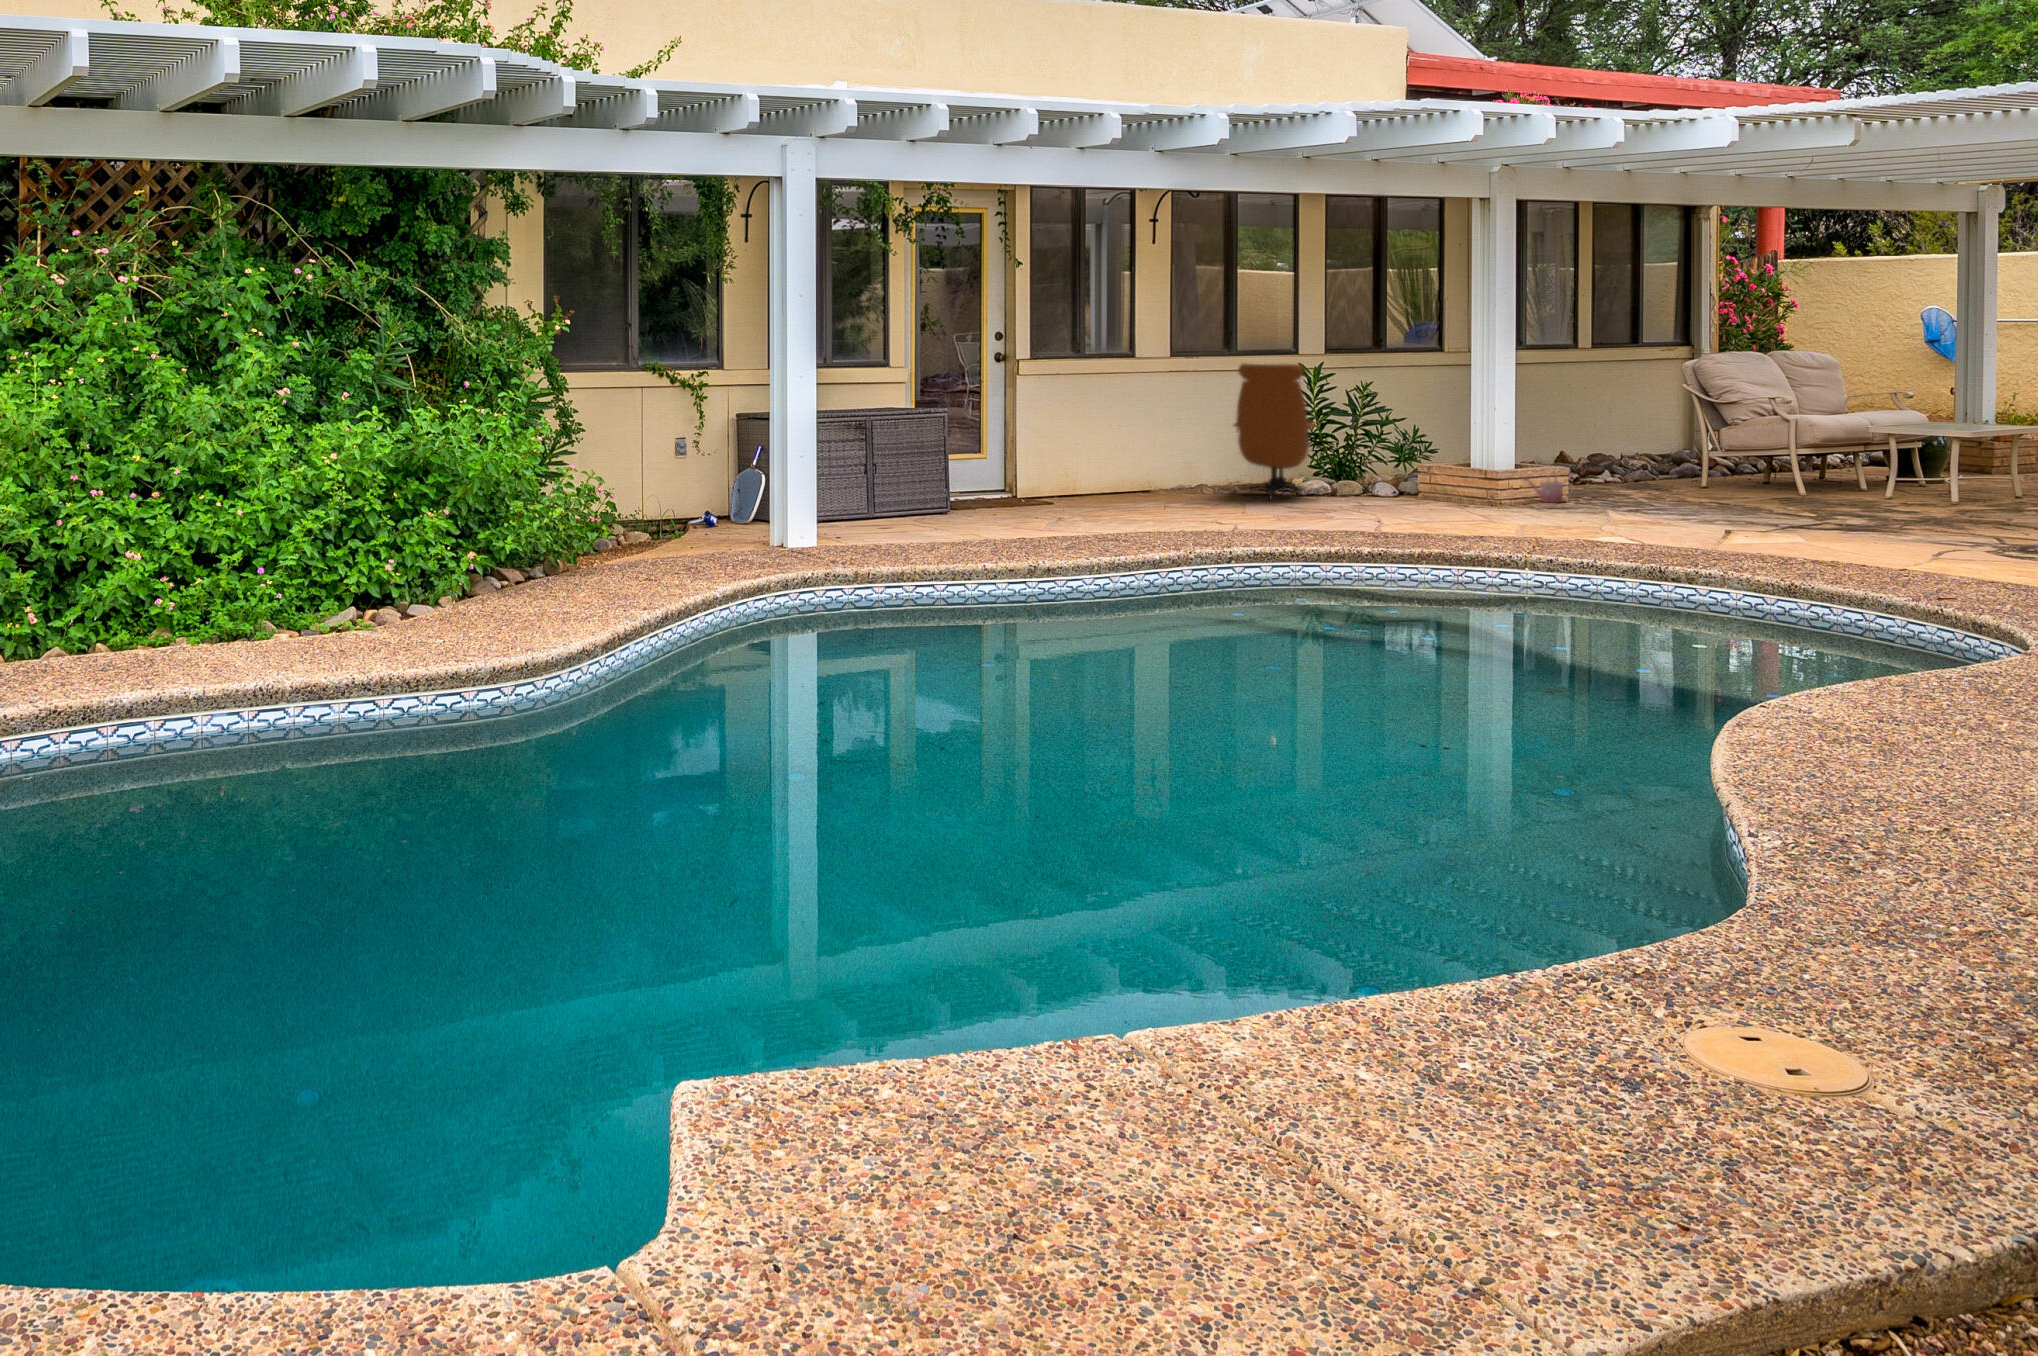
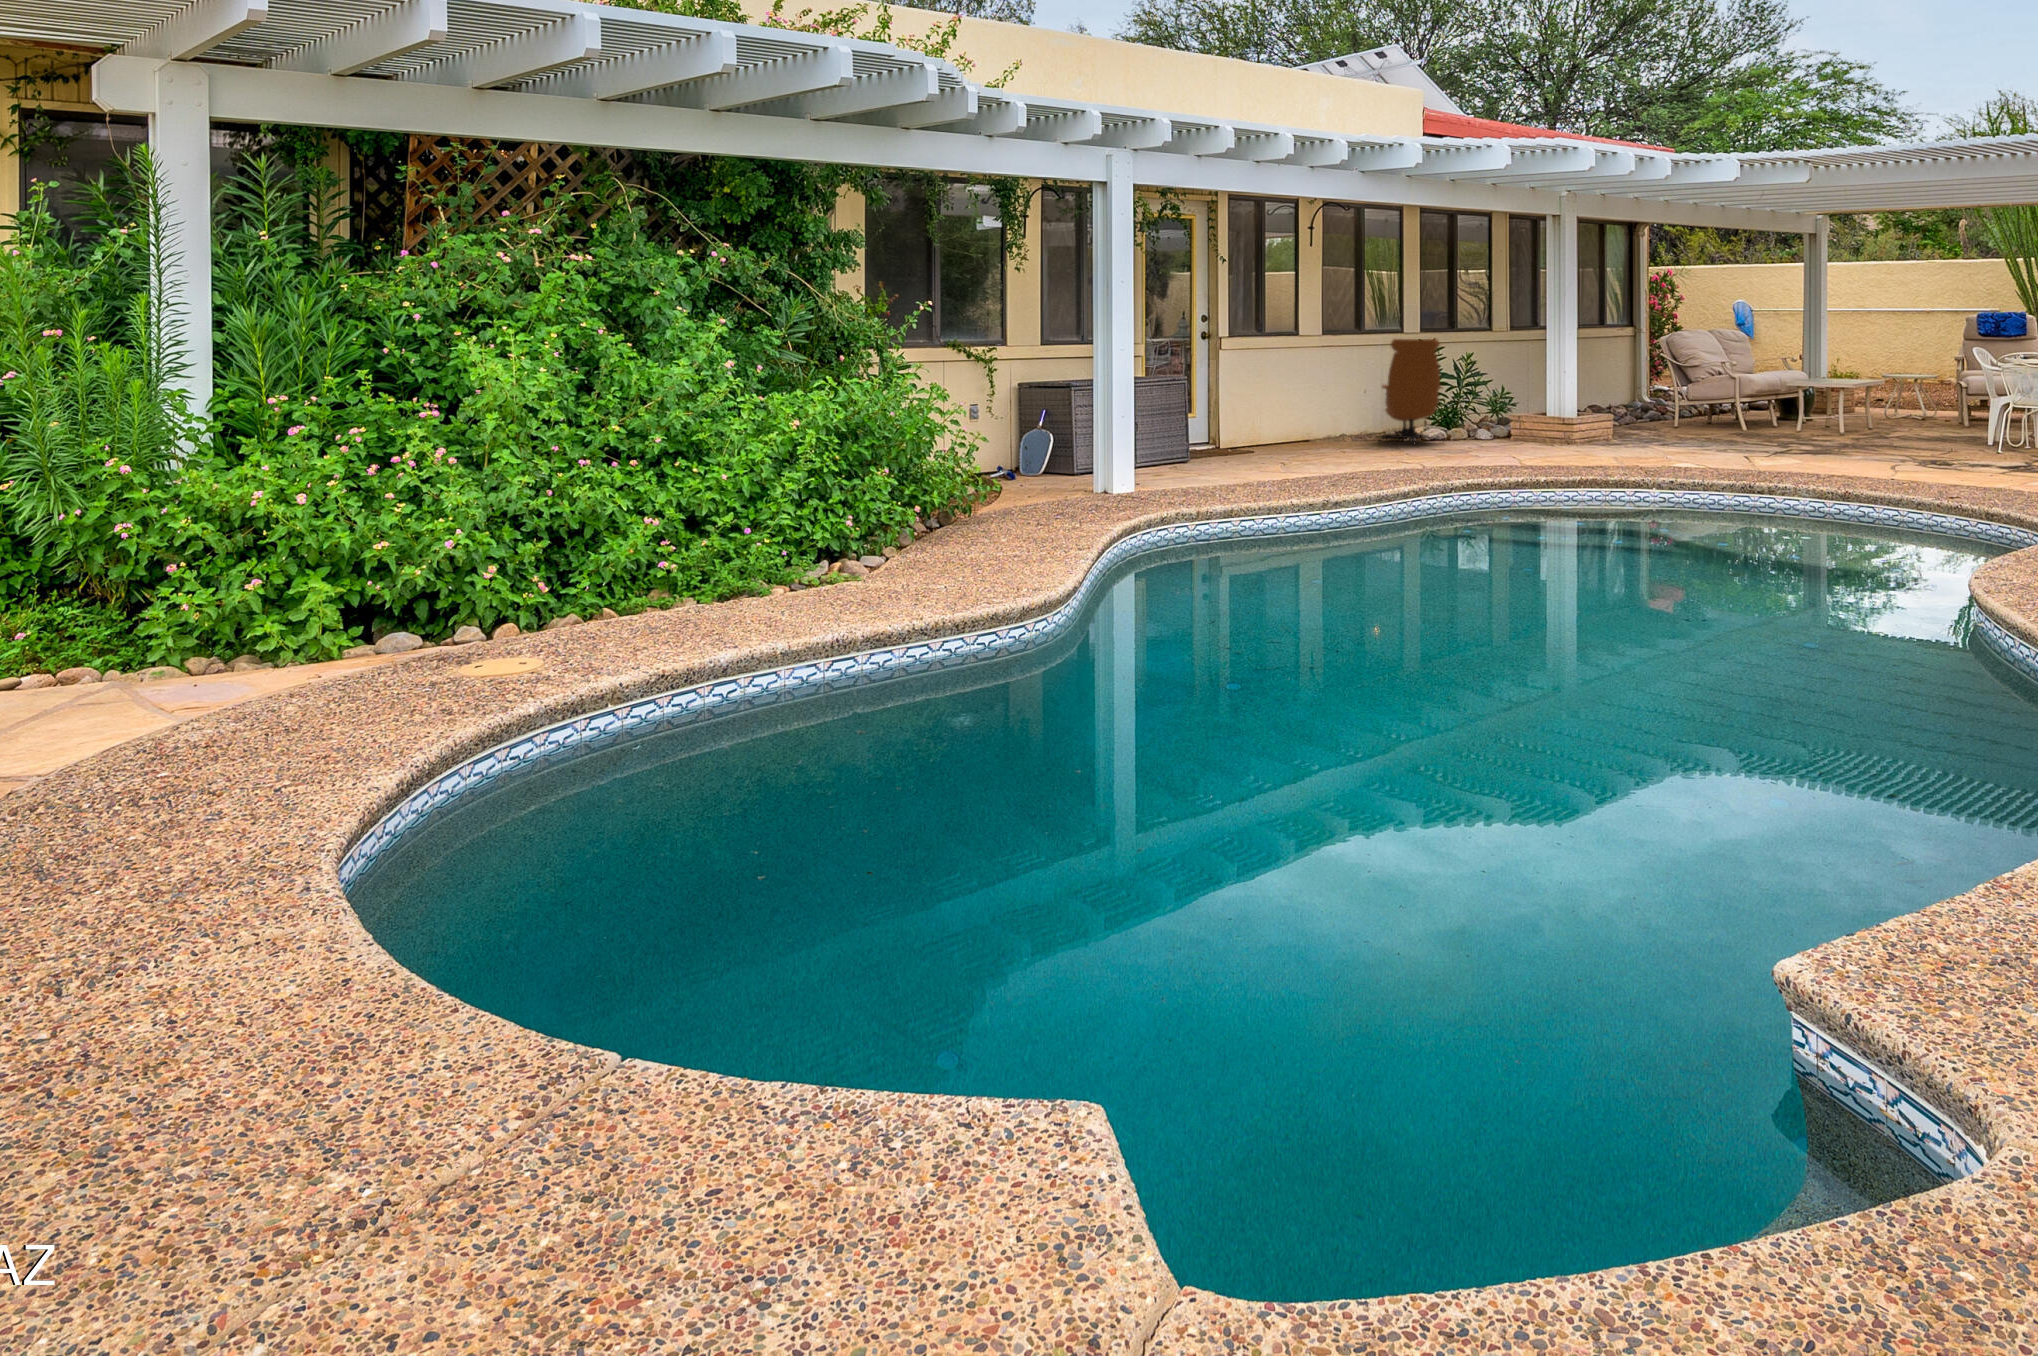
watering can: present [1523,476,1574,502] -> none [1577,417,1614,440]

